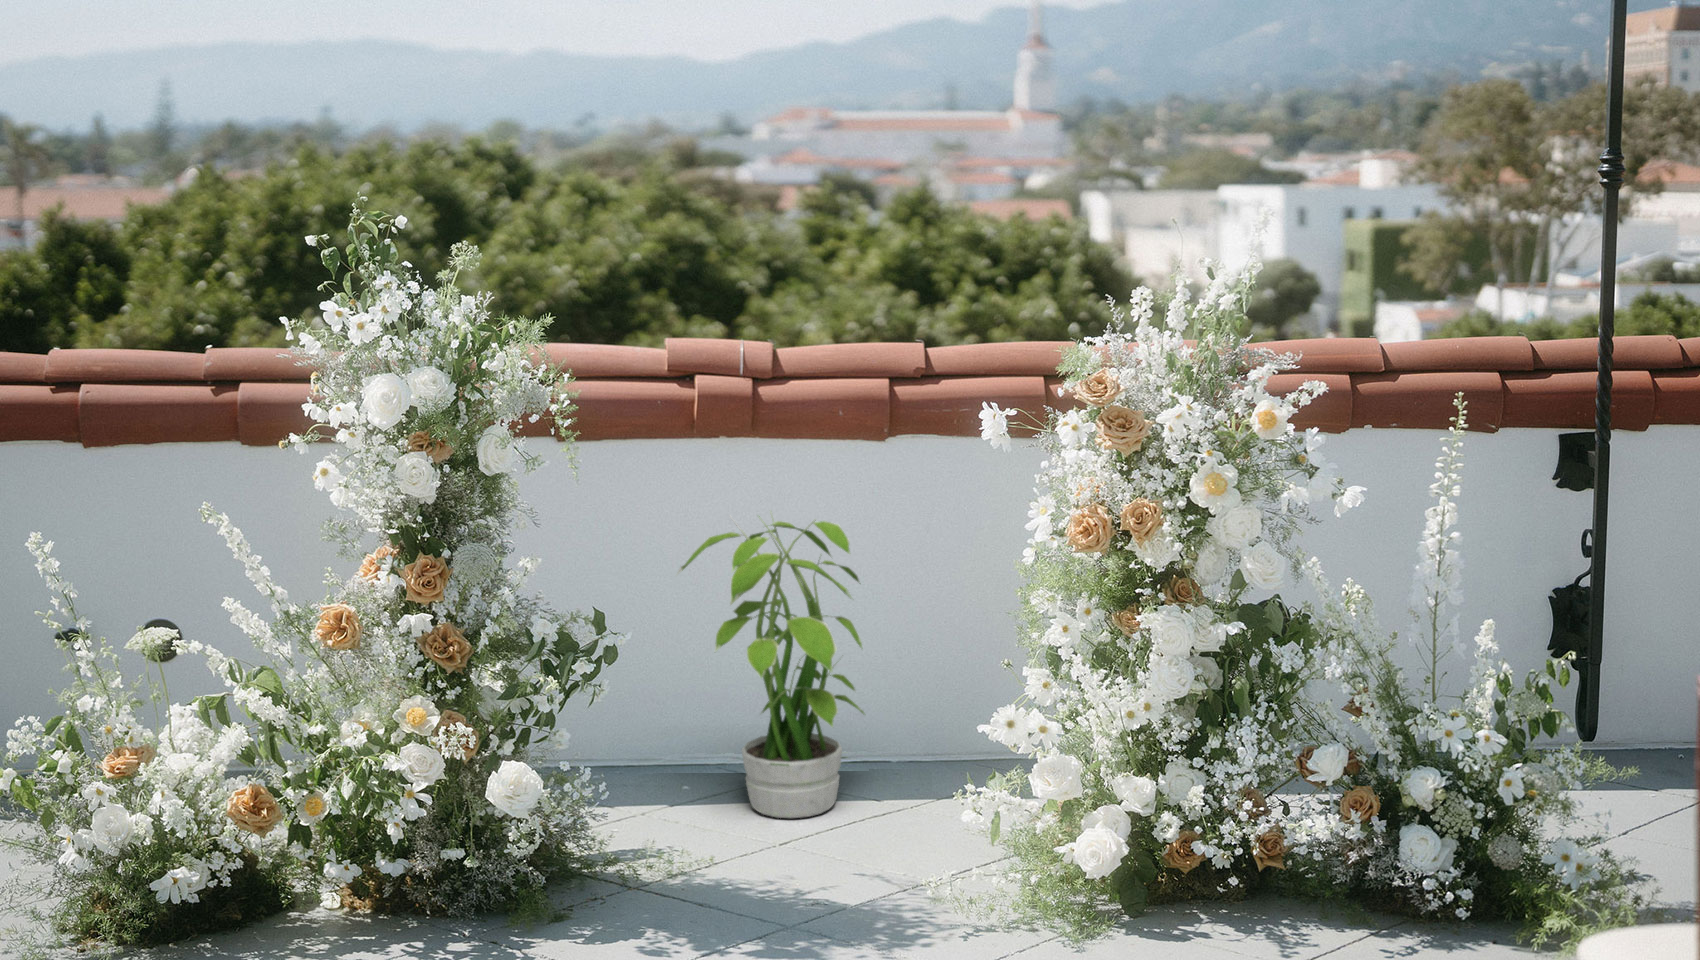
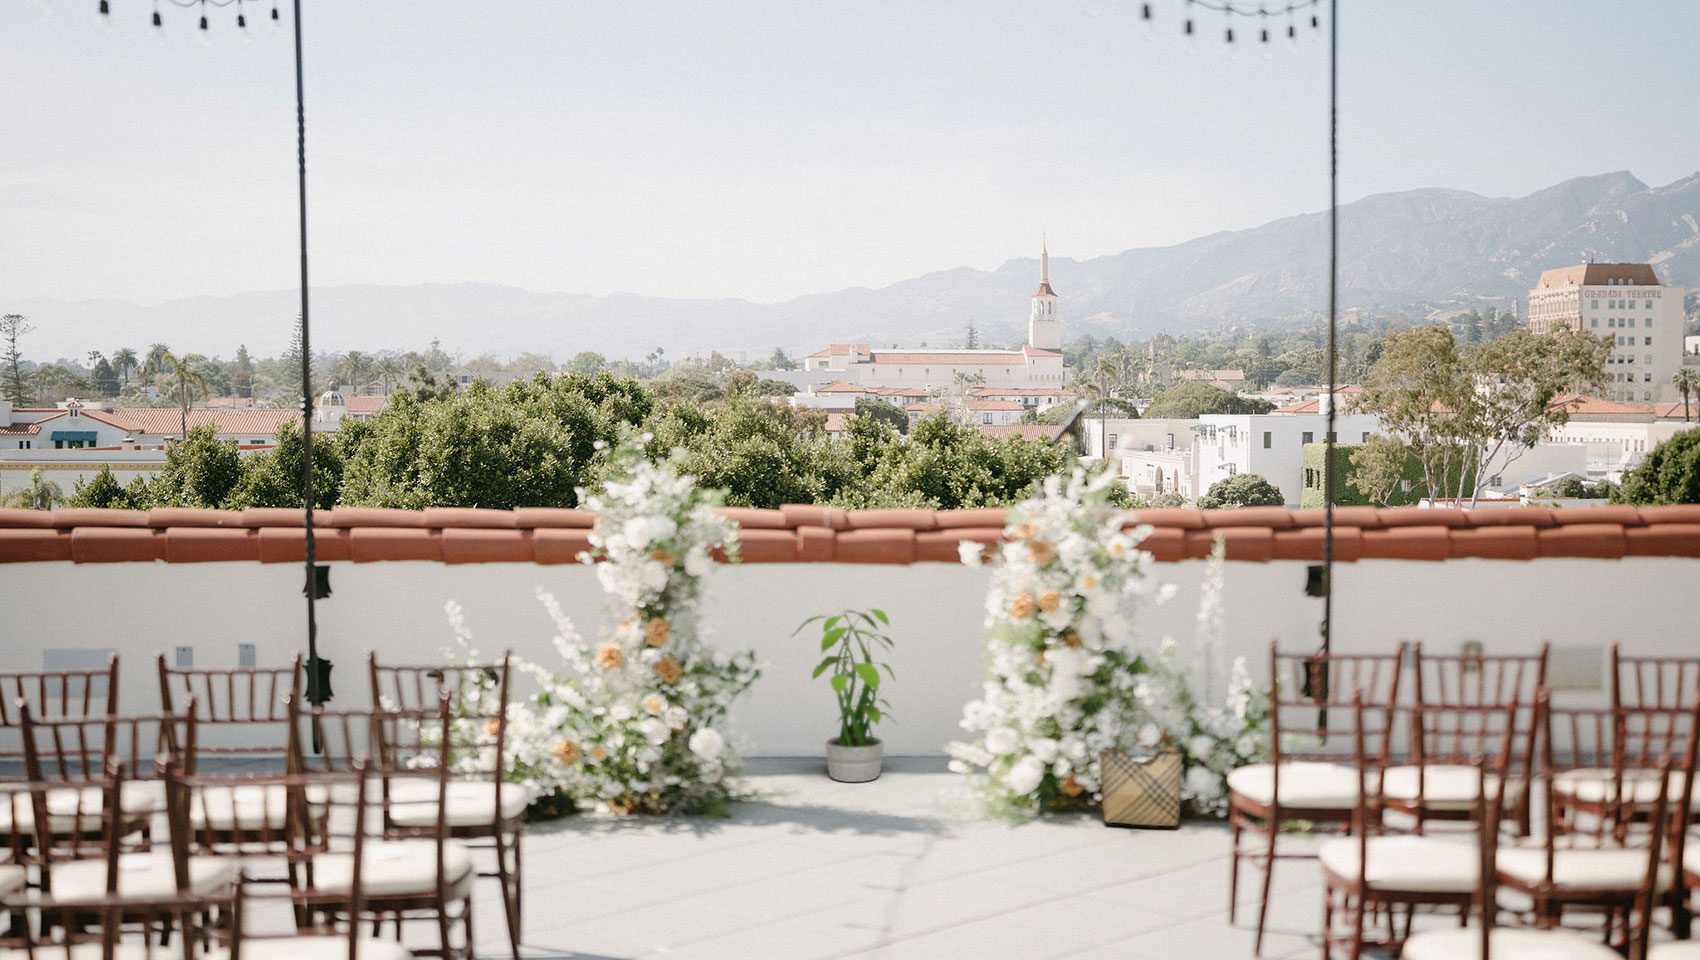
woven basket: none [1228,709,1381,921] -> present [1099,708,1183,826]

